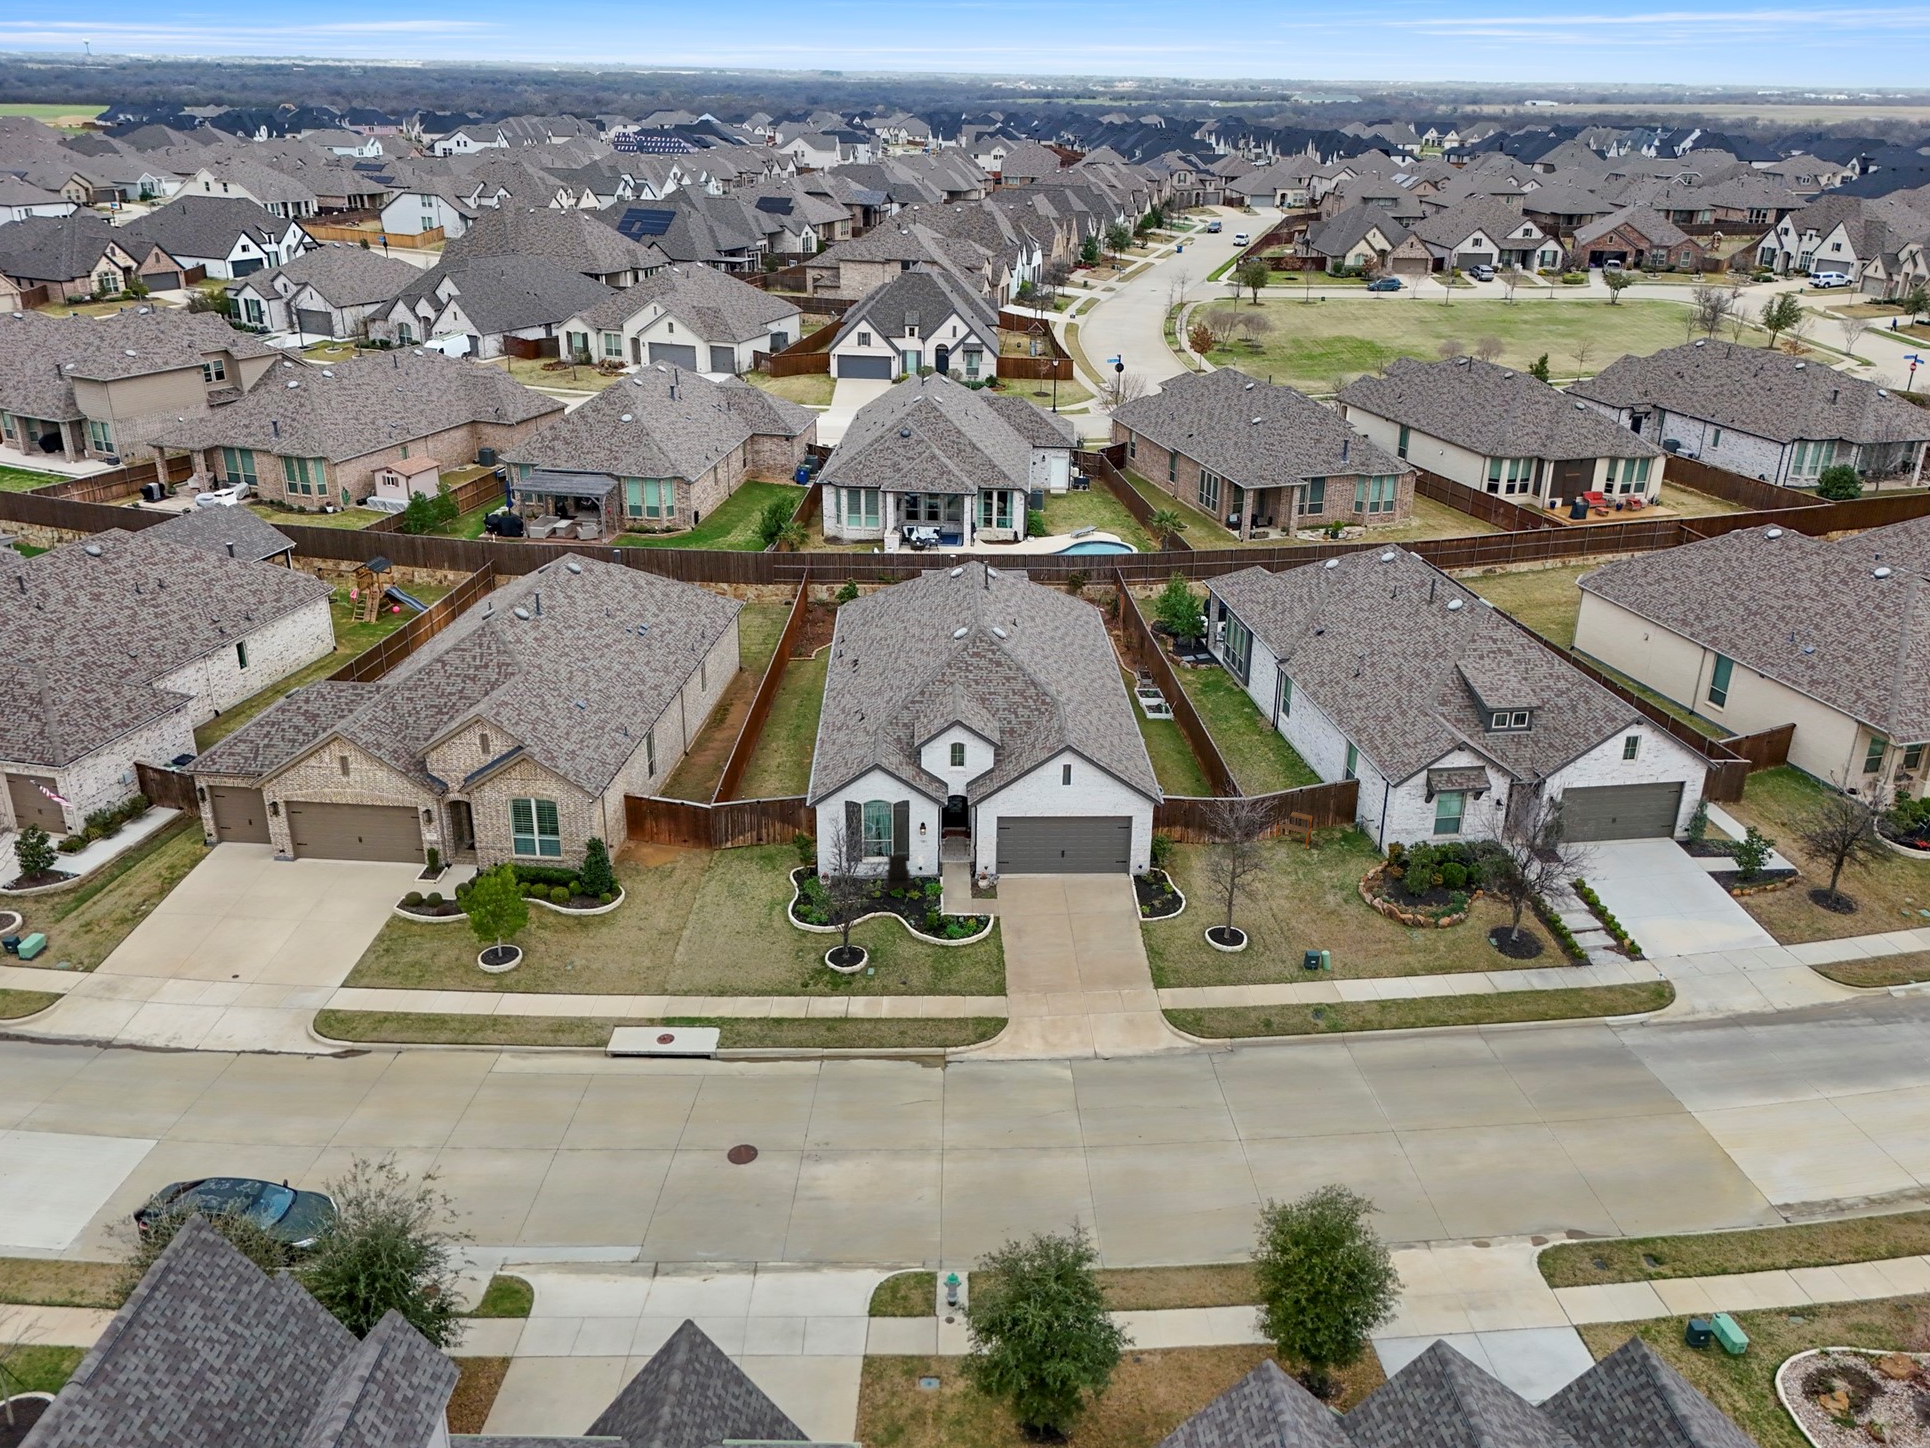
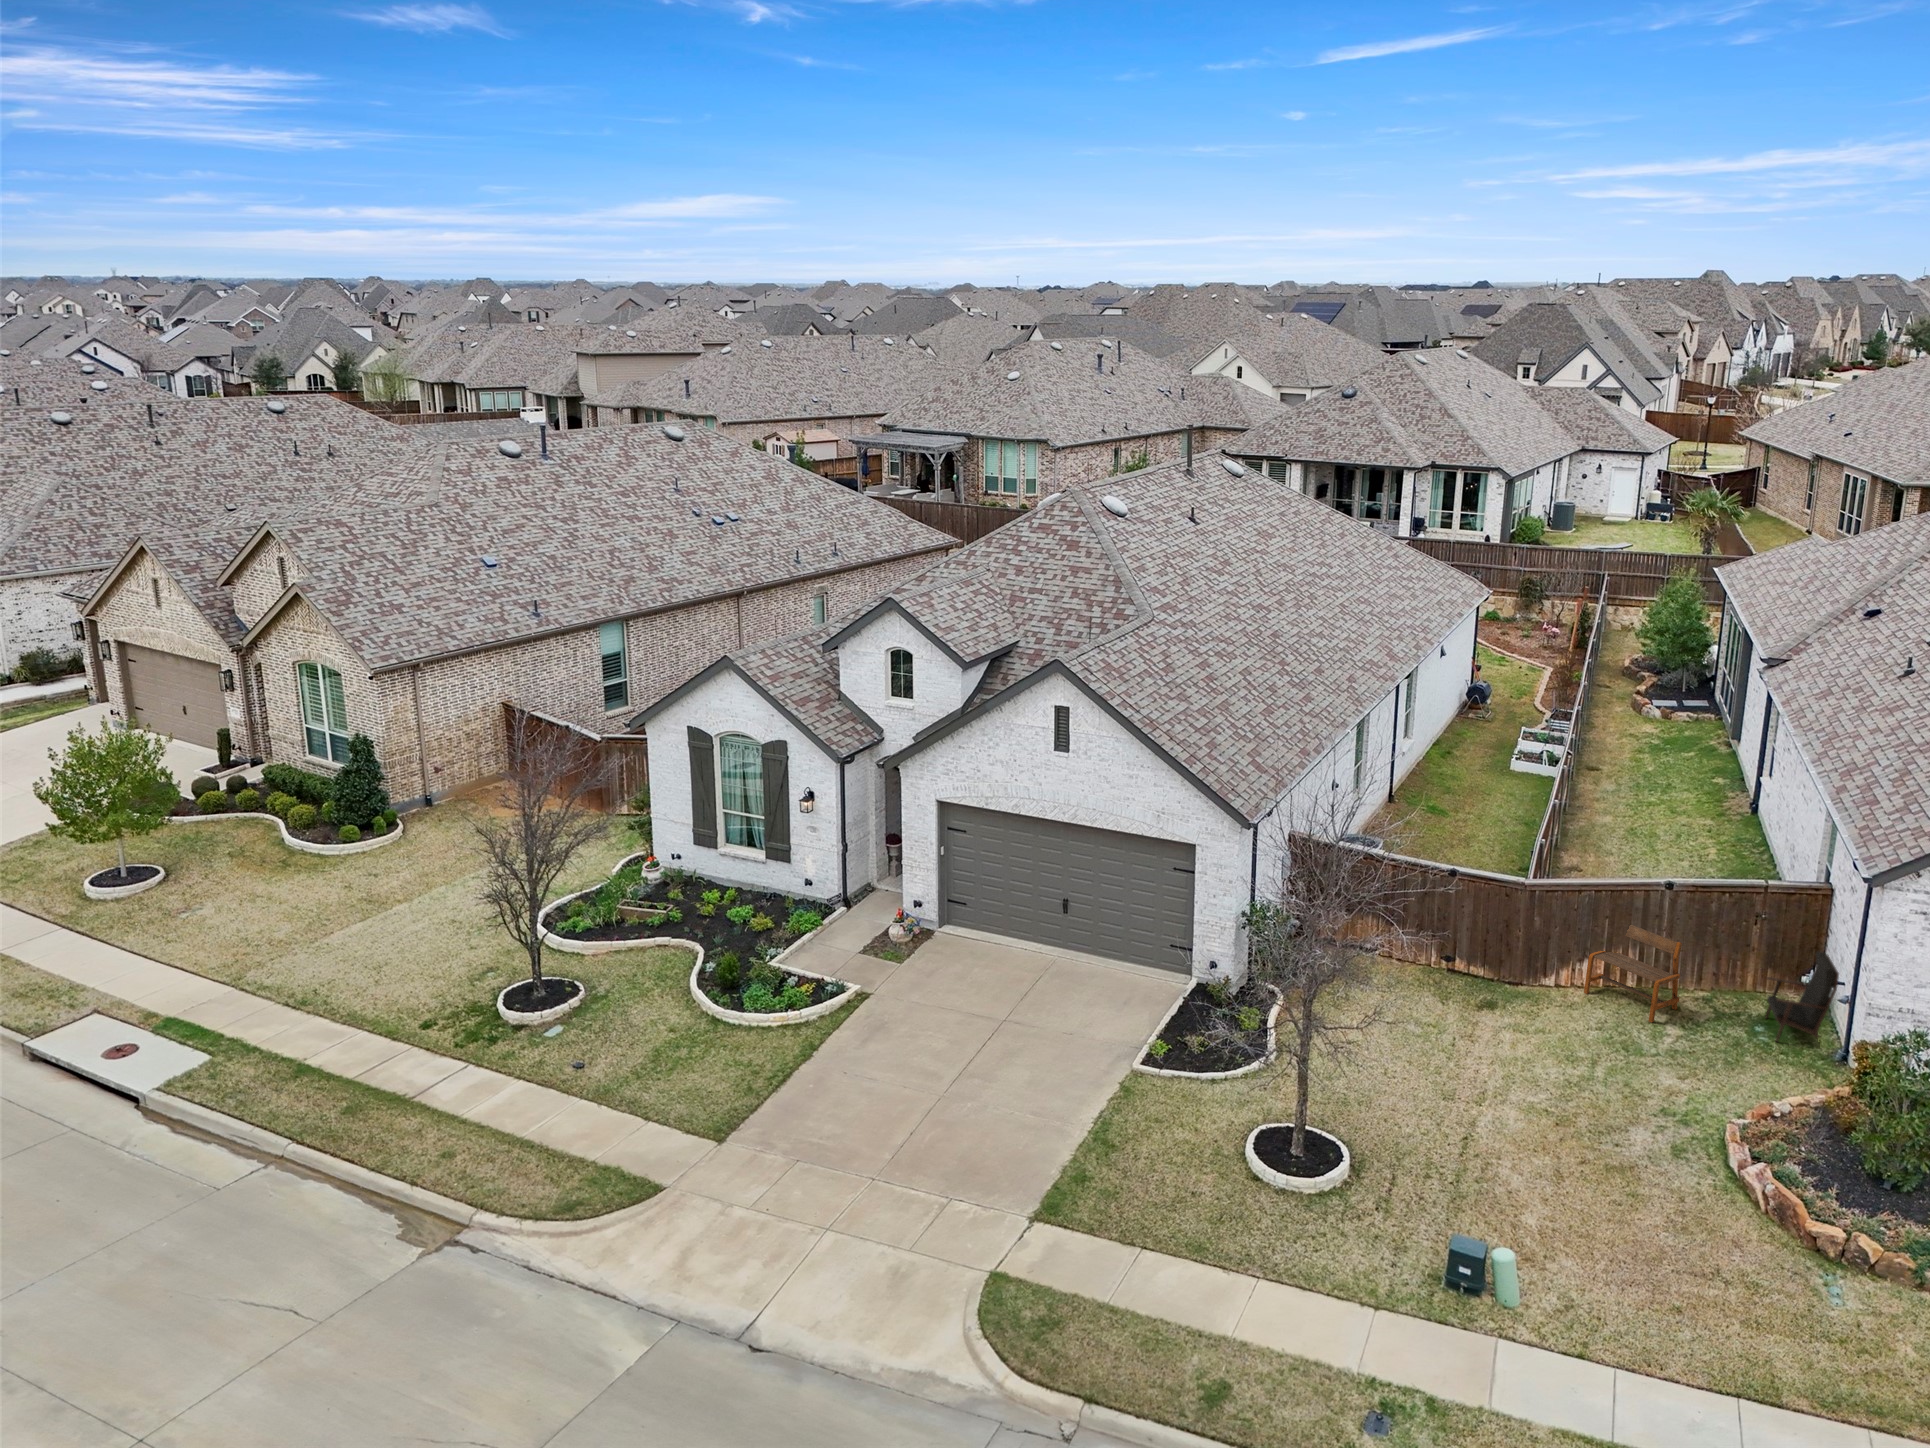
lounge chair: present [887,855,910,888] -> present [1765,952,1839,1042]

